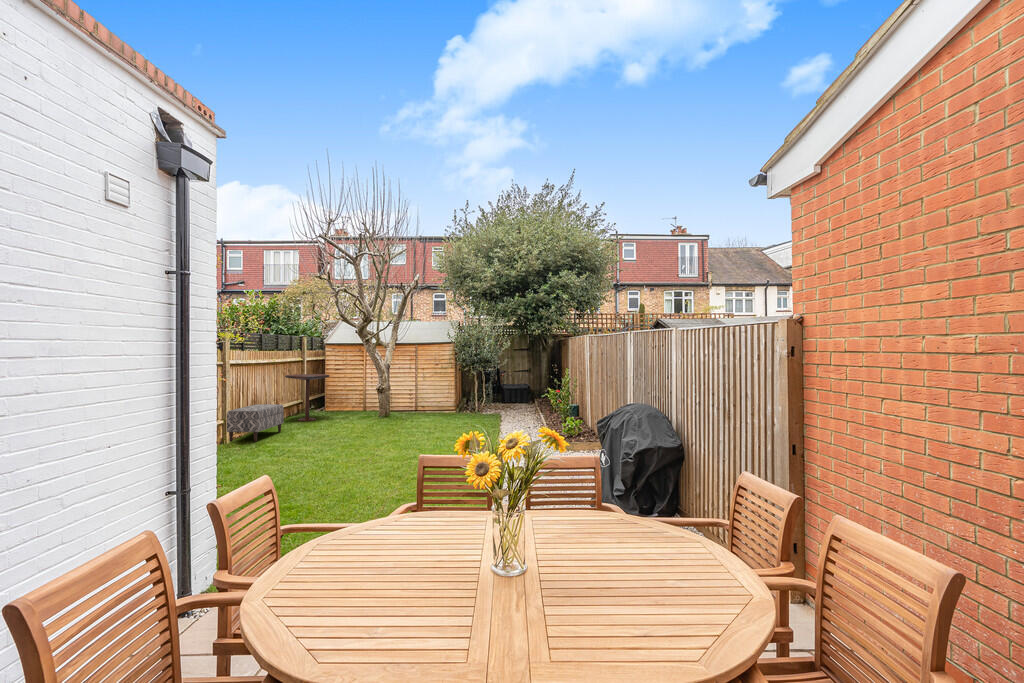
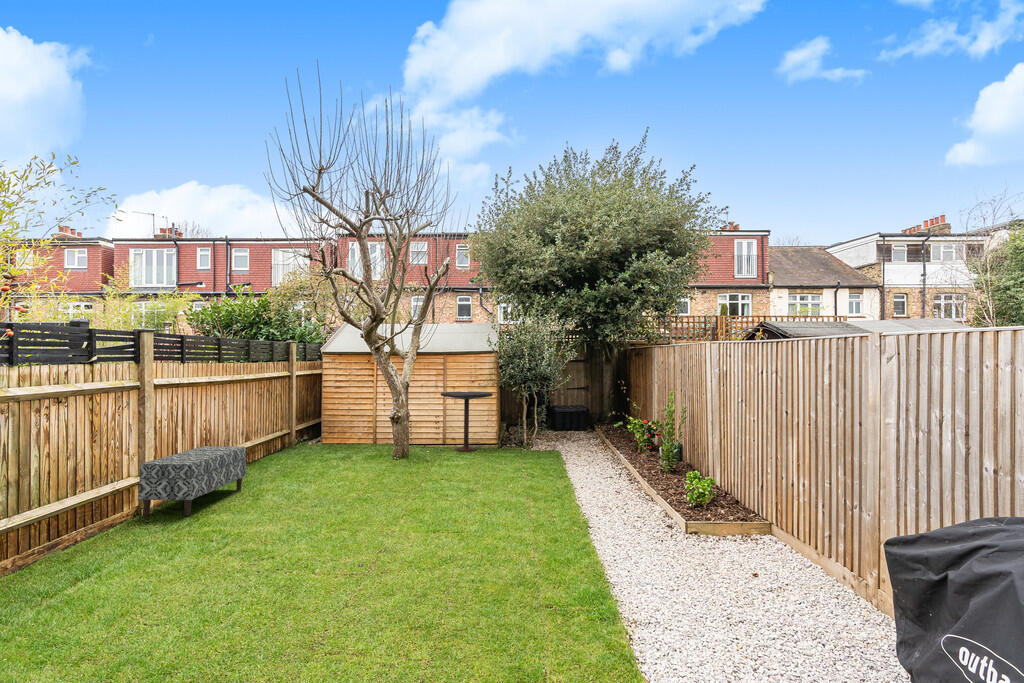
pedestal table: present [285,374,330,421] -> present [441,391,493,452]

